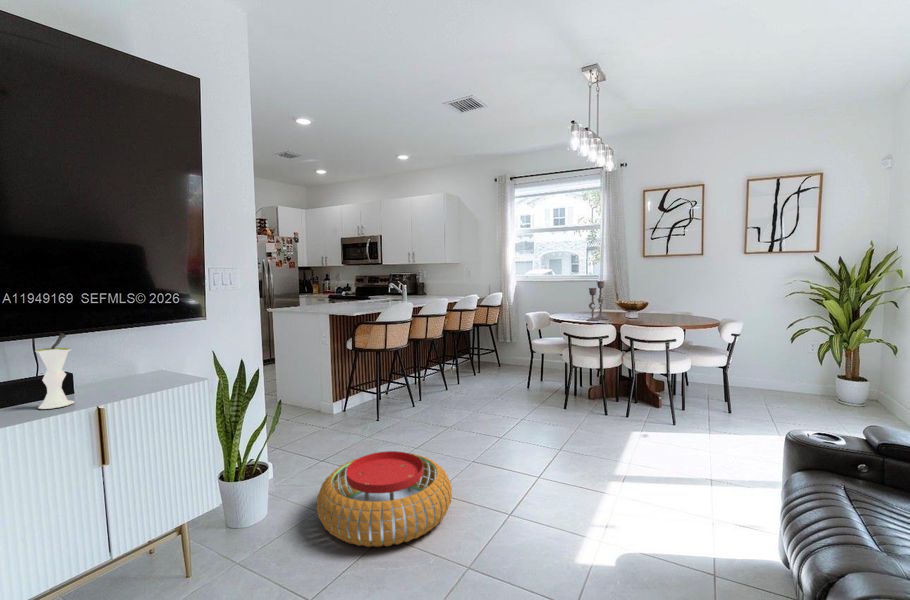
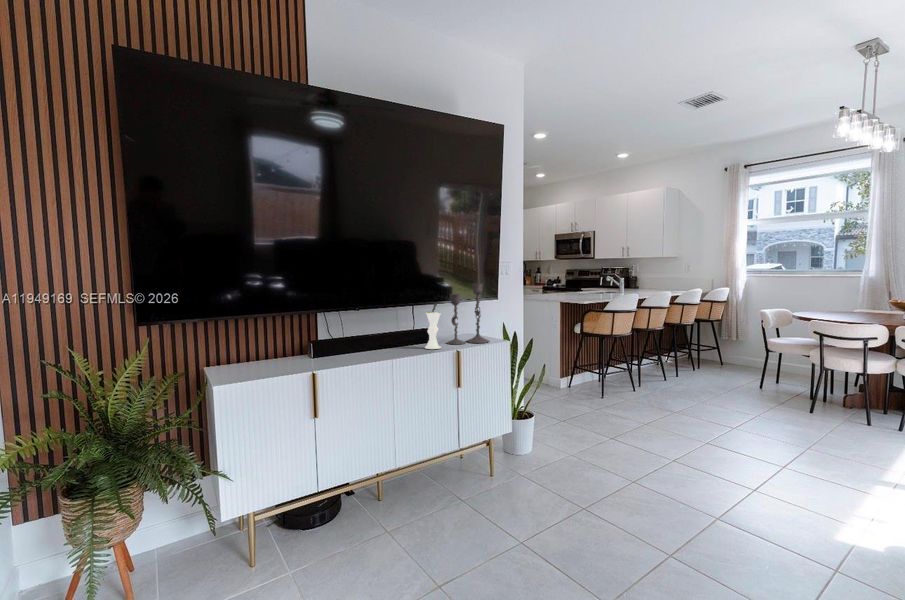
candlestick: present [587,281,608,321] -> present [447,283,489,345]
pouf: present [317,451,452,547] -> none [575,419,696,491]

